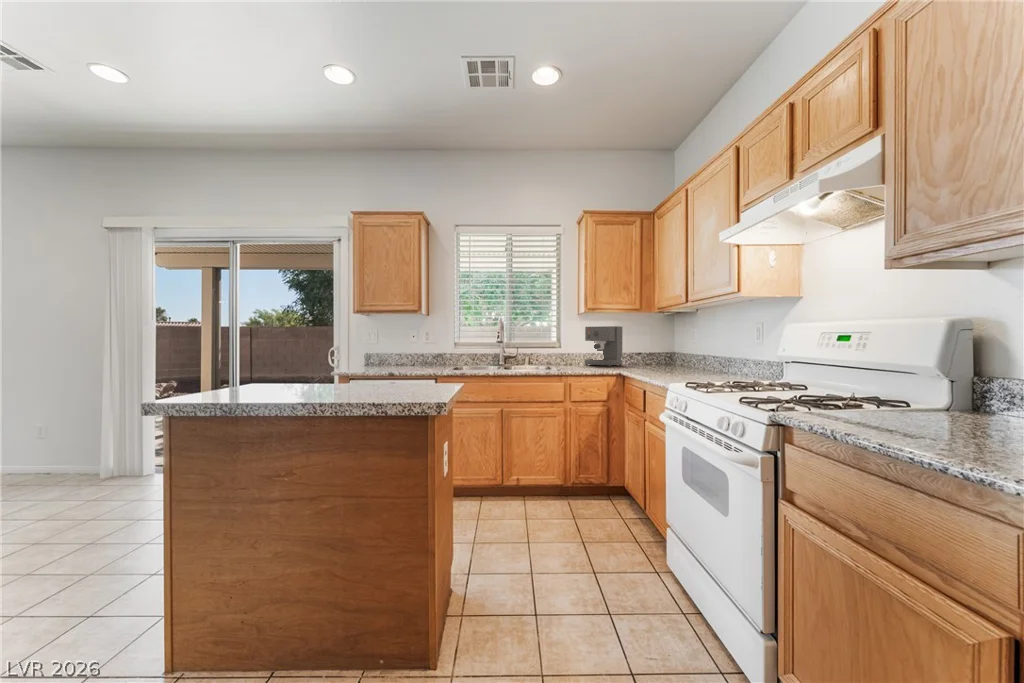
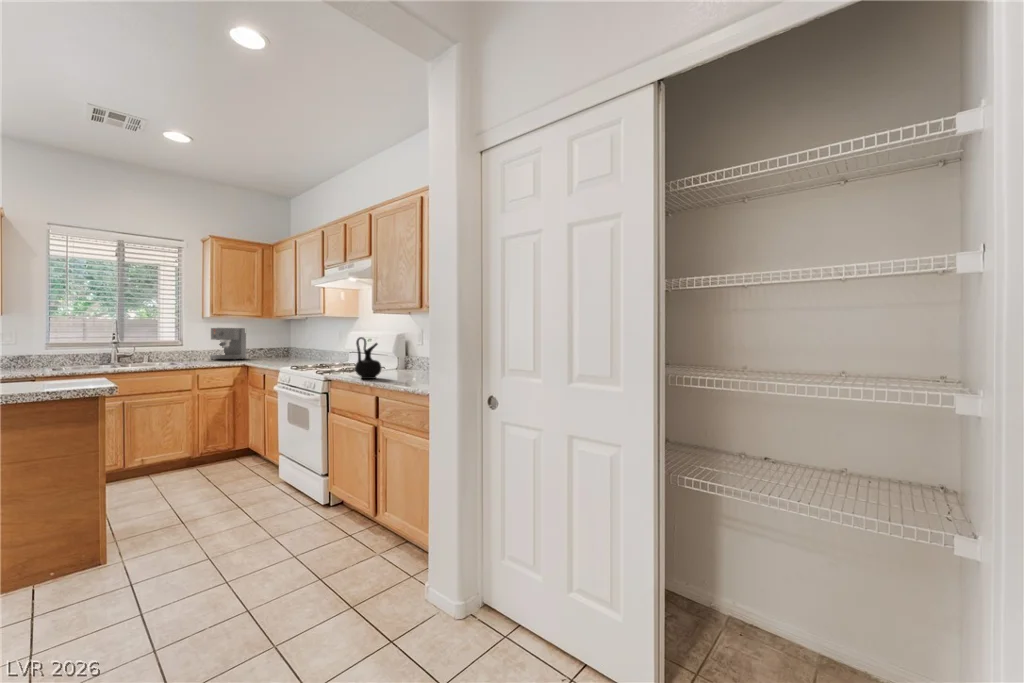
ceramic jug: none [867,318,959,434] -> present [355,337,381,379]

